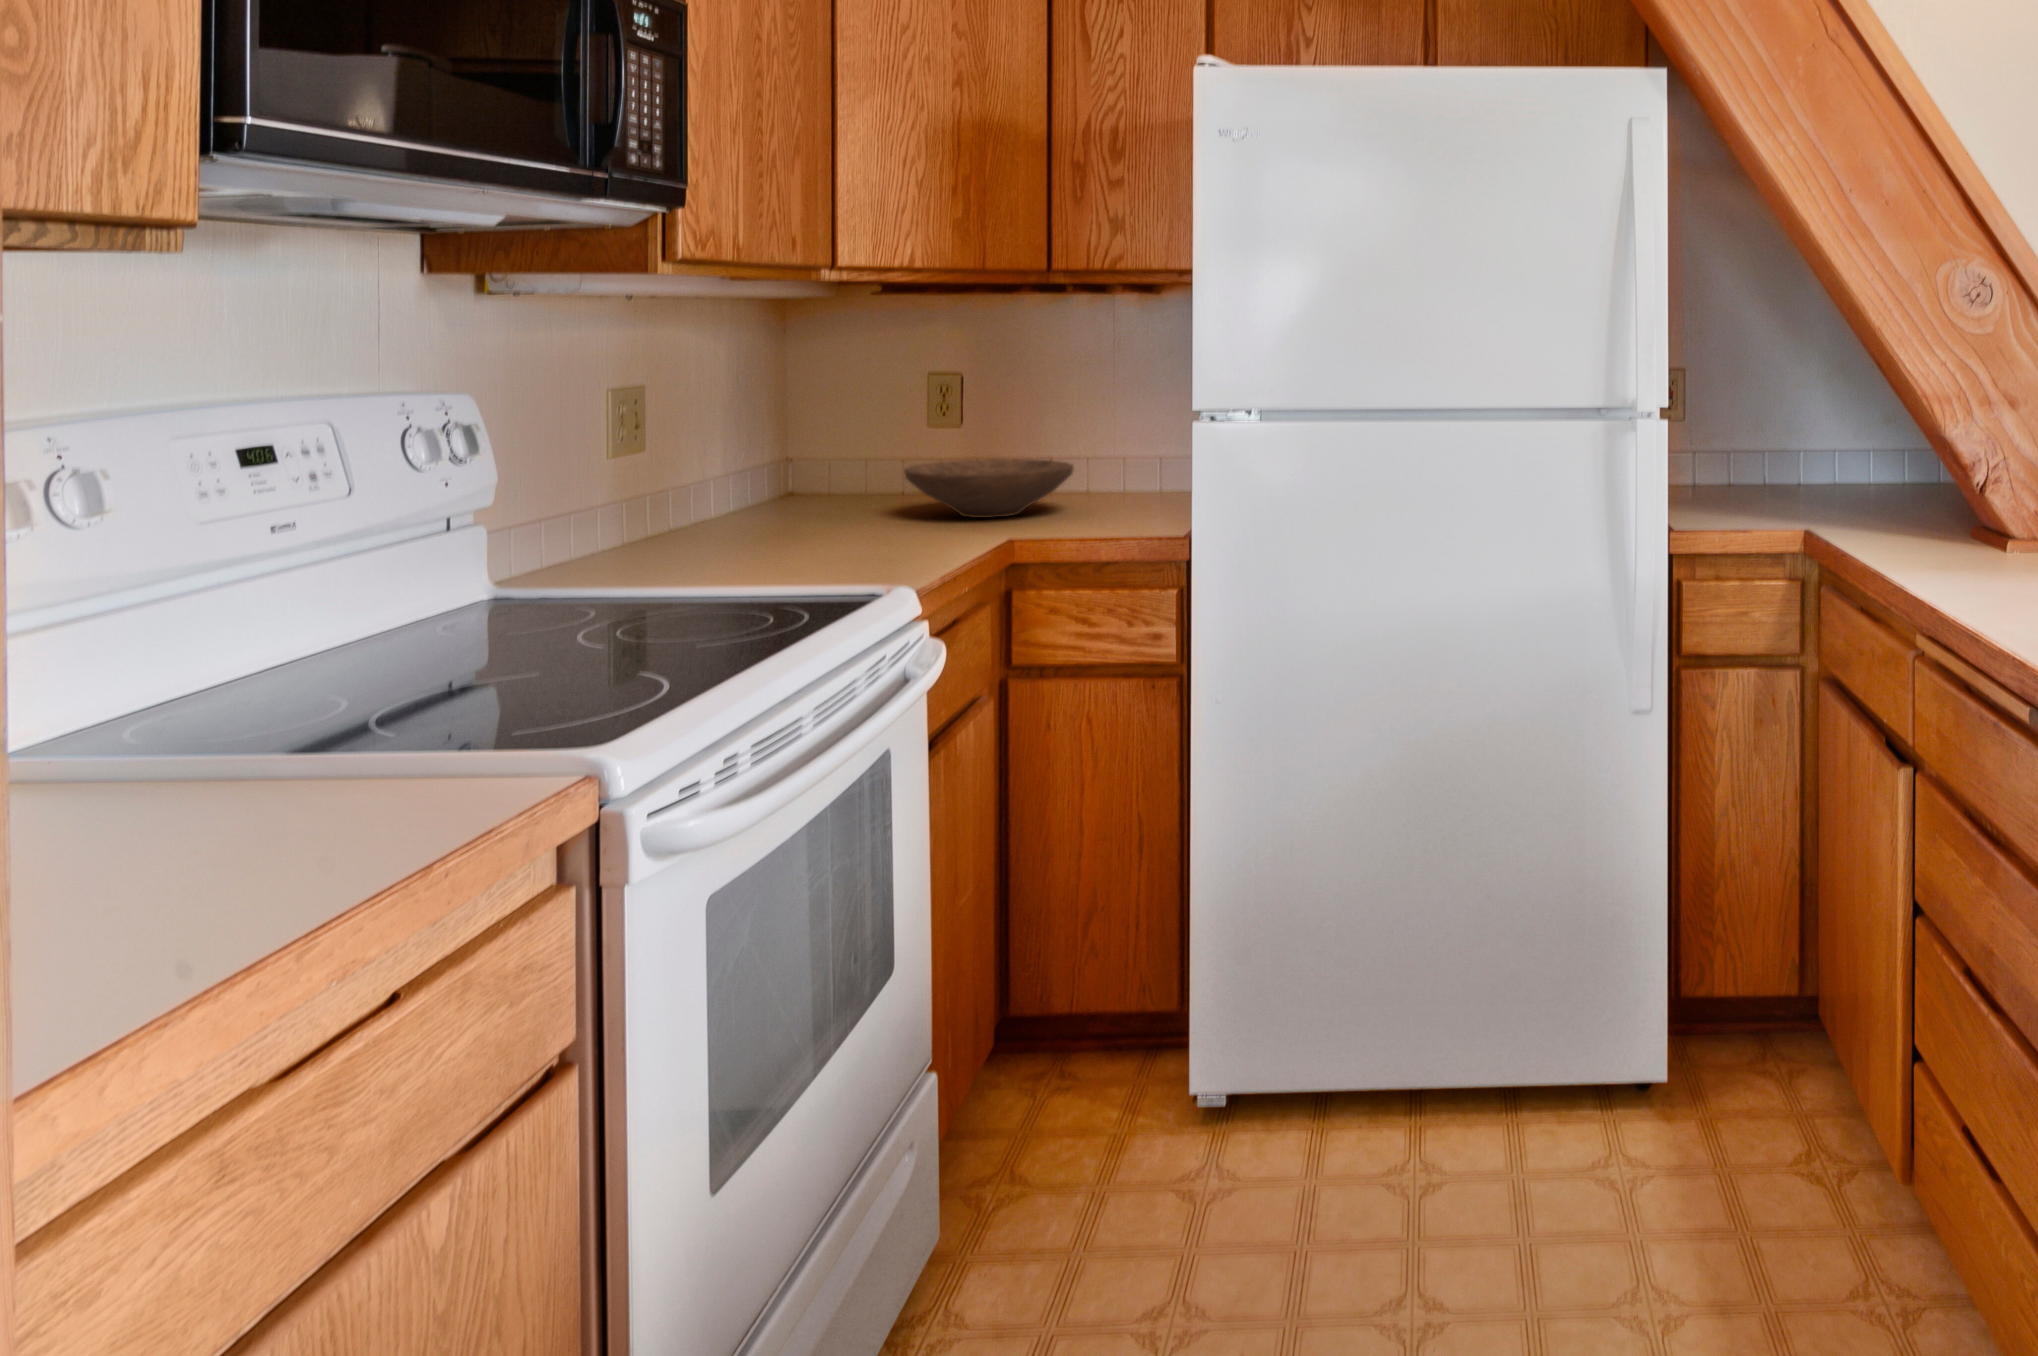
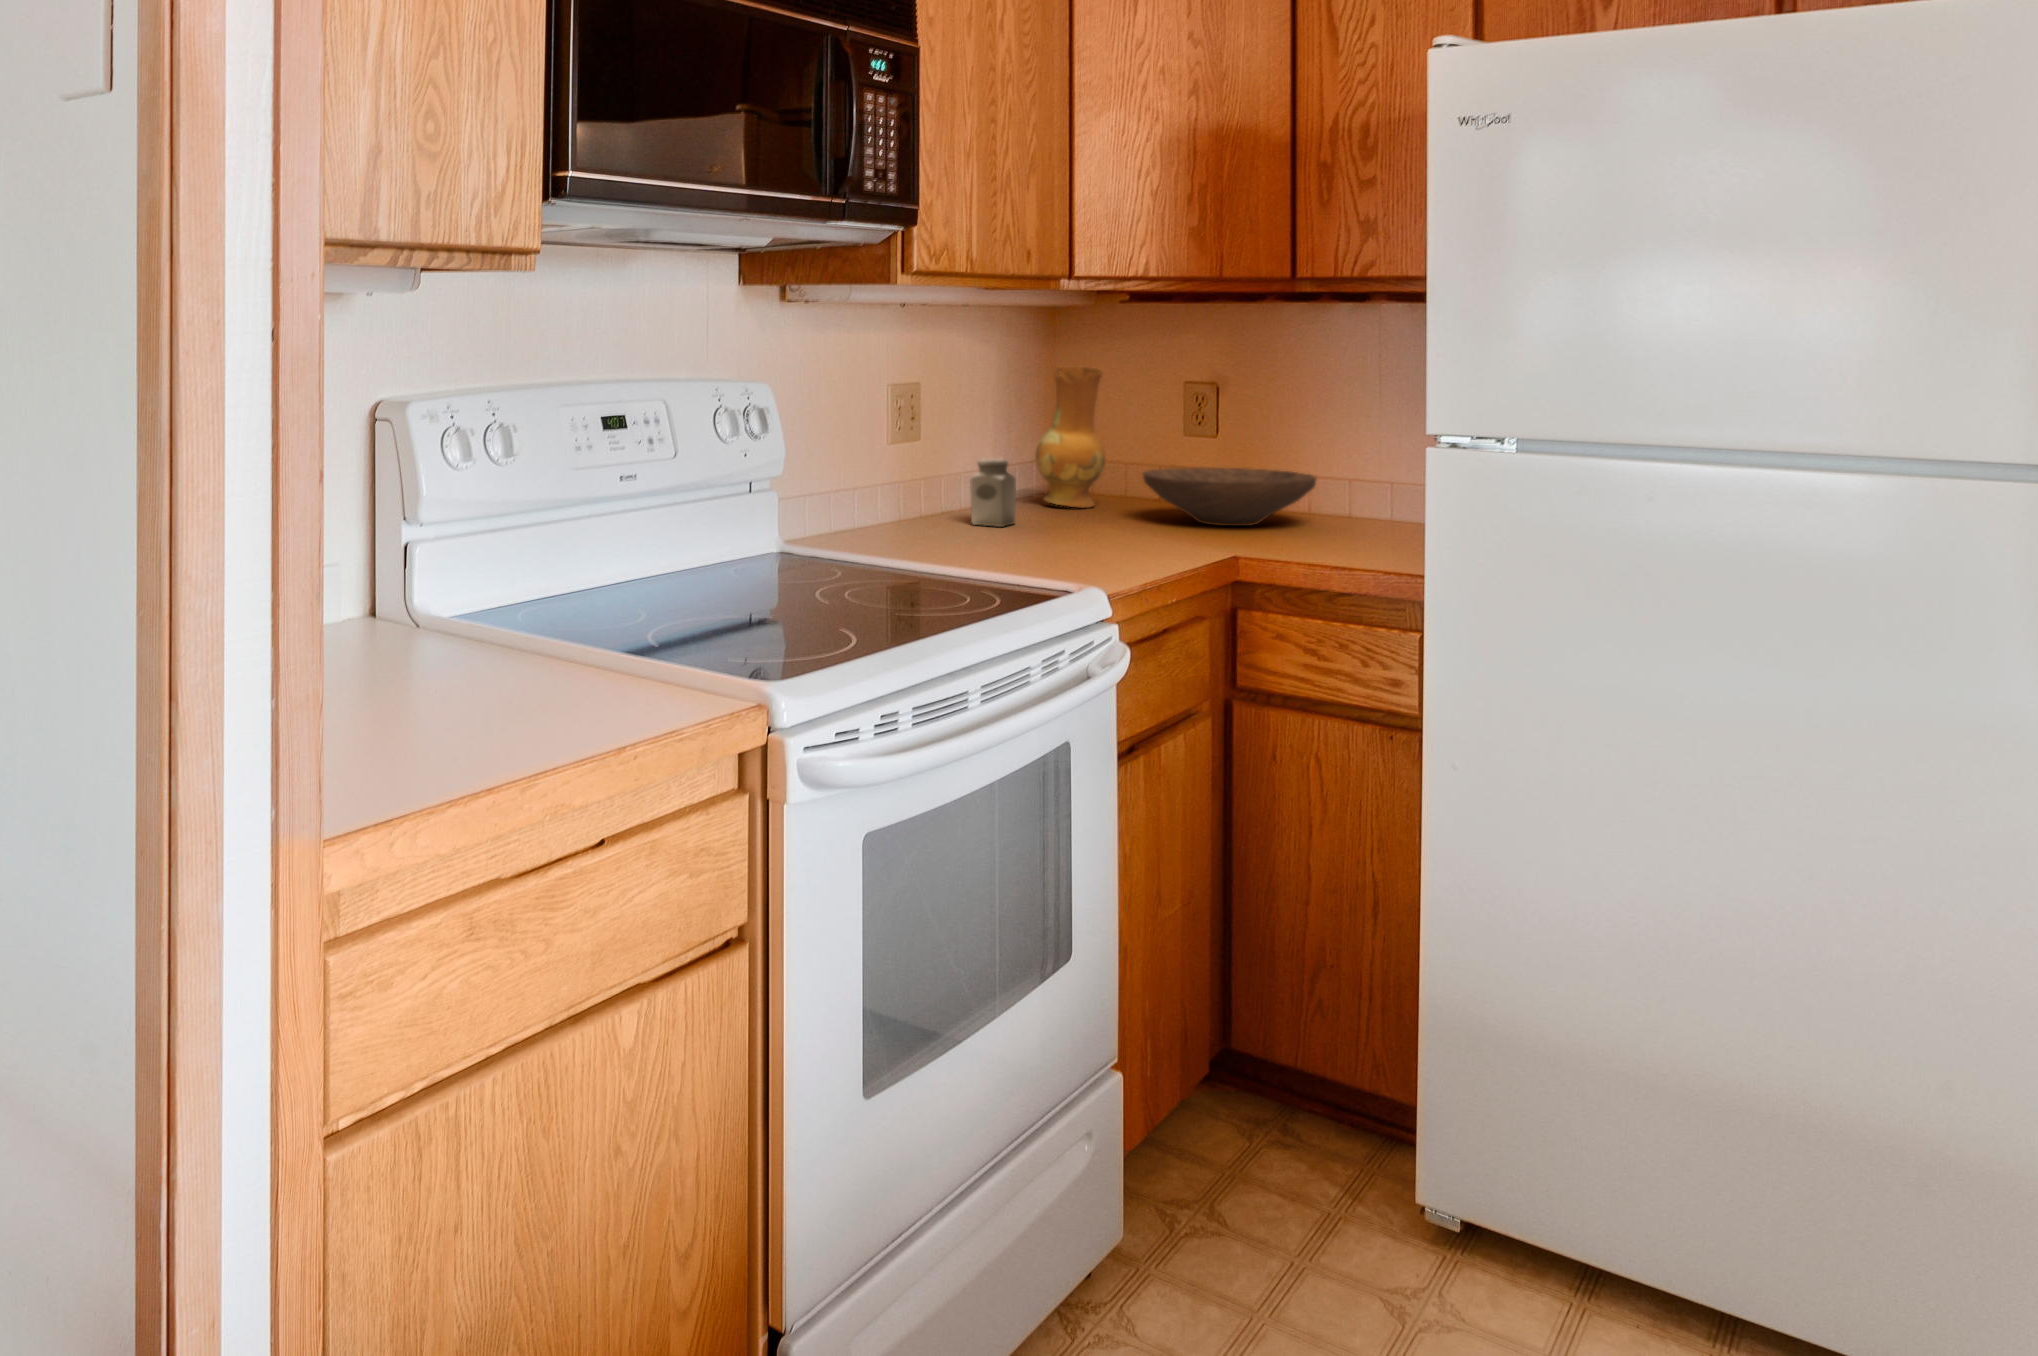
ceramic jug: none [779,359,857,511] -> present [1035,366,1106,508]
salt shaker: none [717,463,769,539] -> present [971,458,1016,527]

